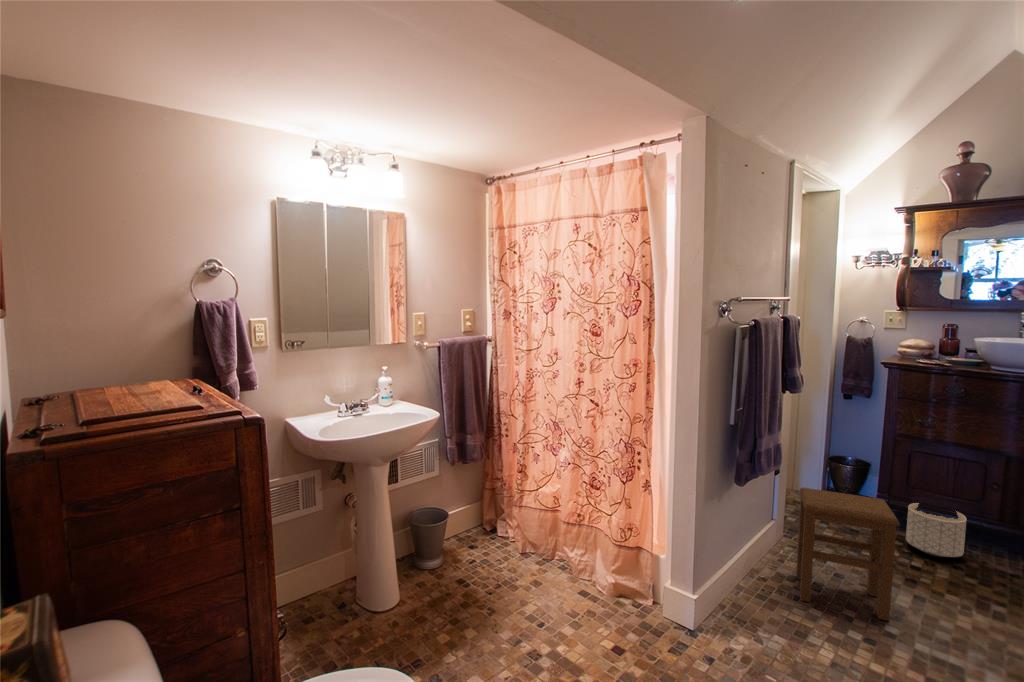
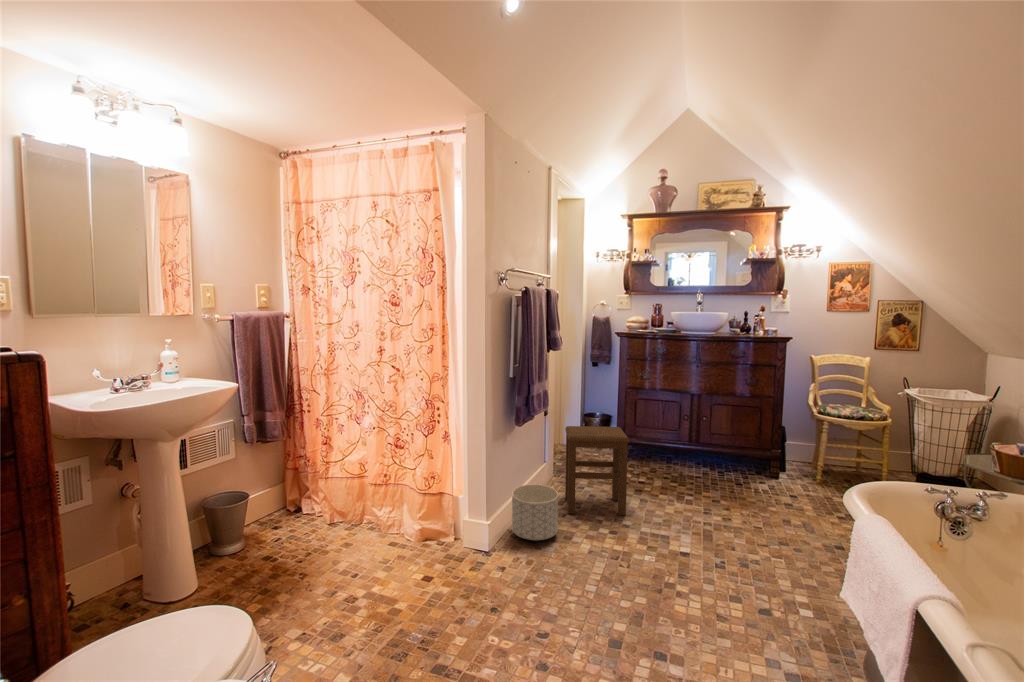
planter: present [906,503,966,557] -> present [512,484,558,541]

